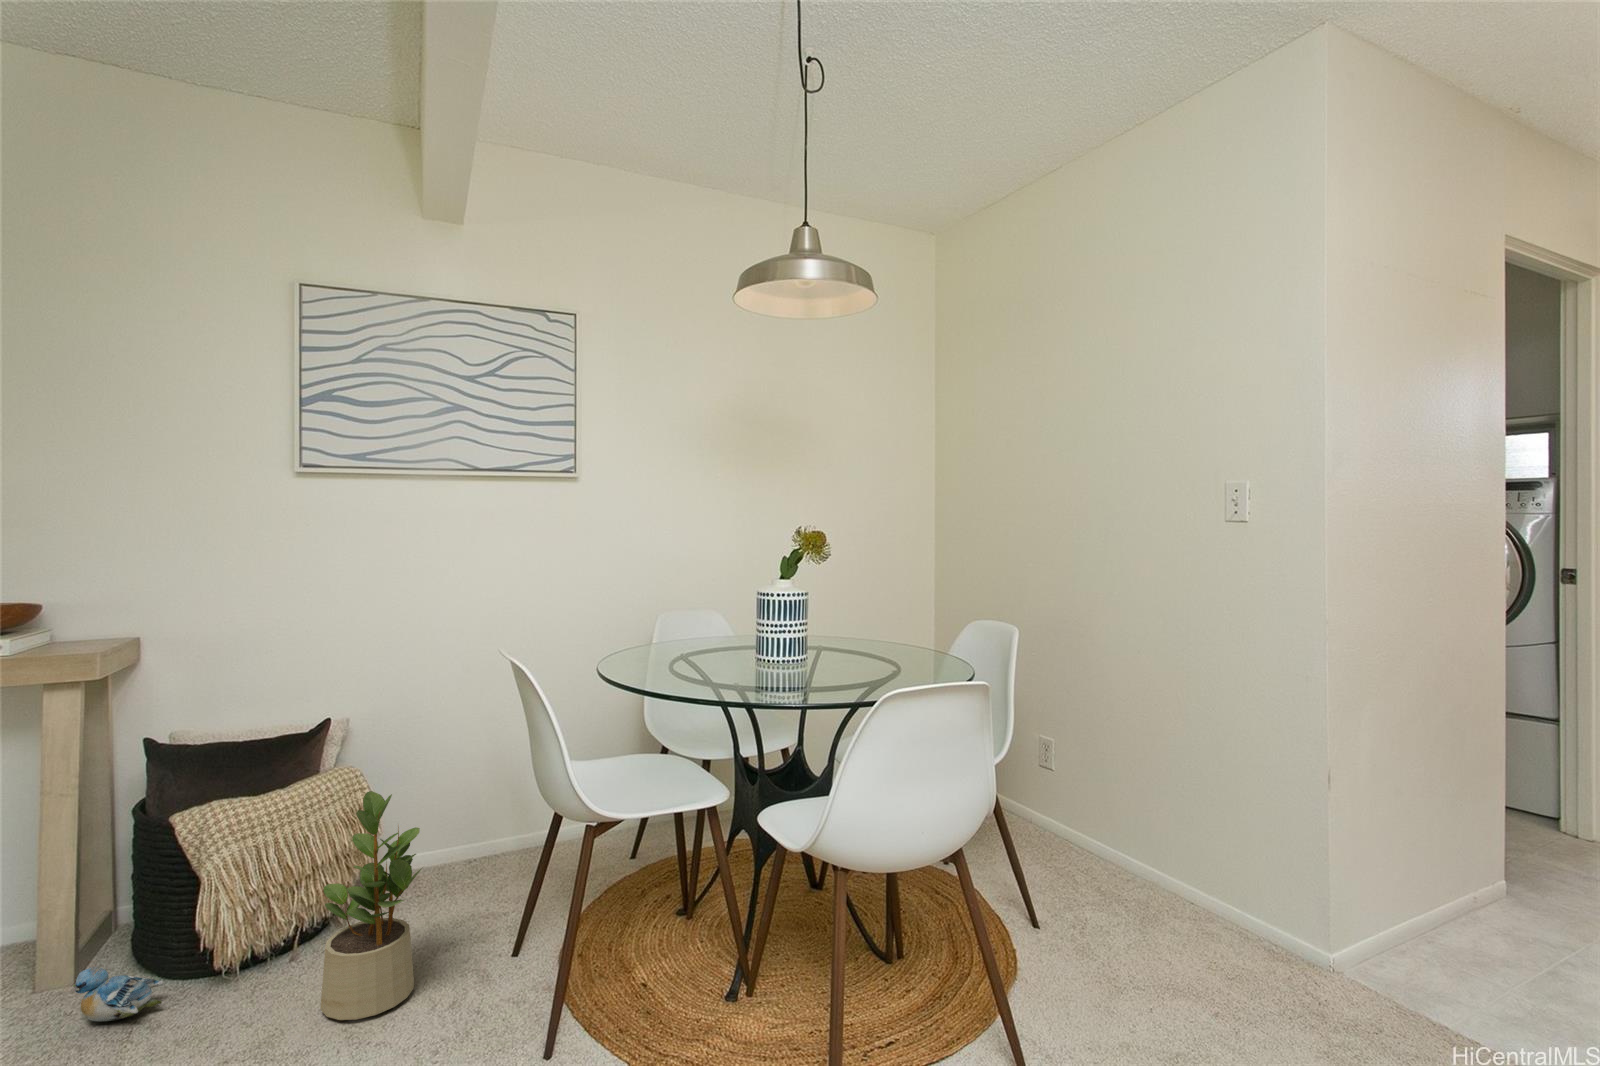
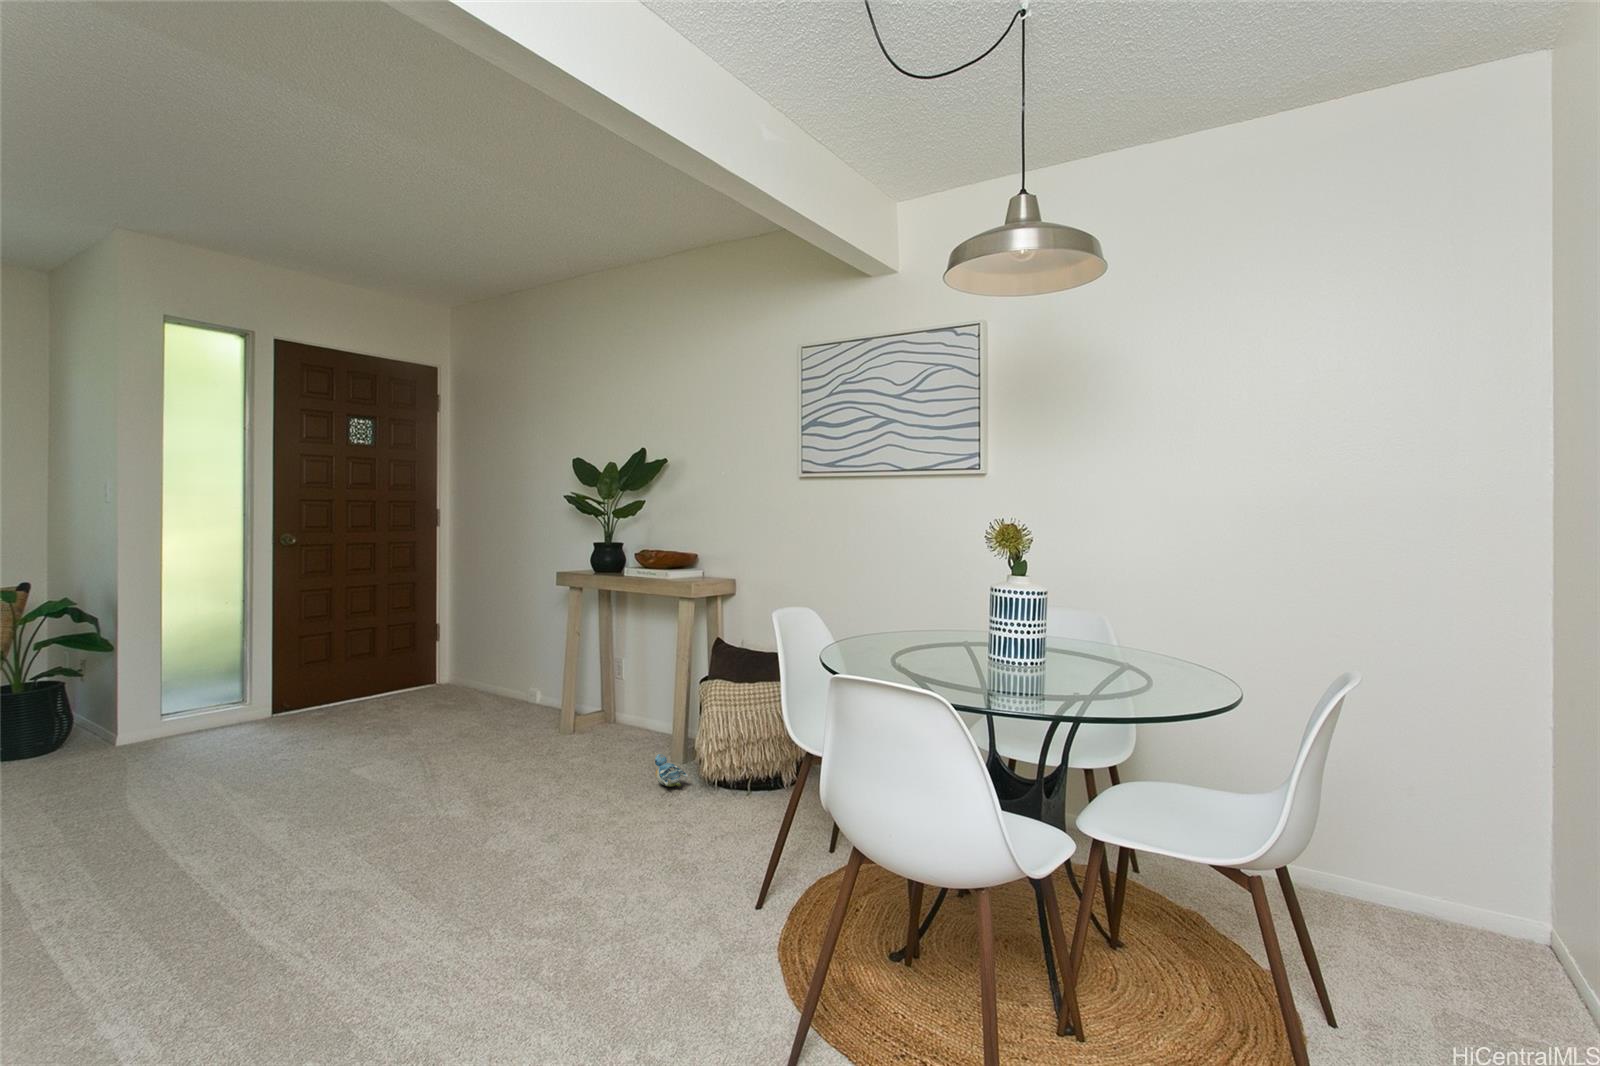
potted plant: present [320,791,422,1020] -> none [716,694,786,838]

